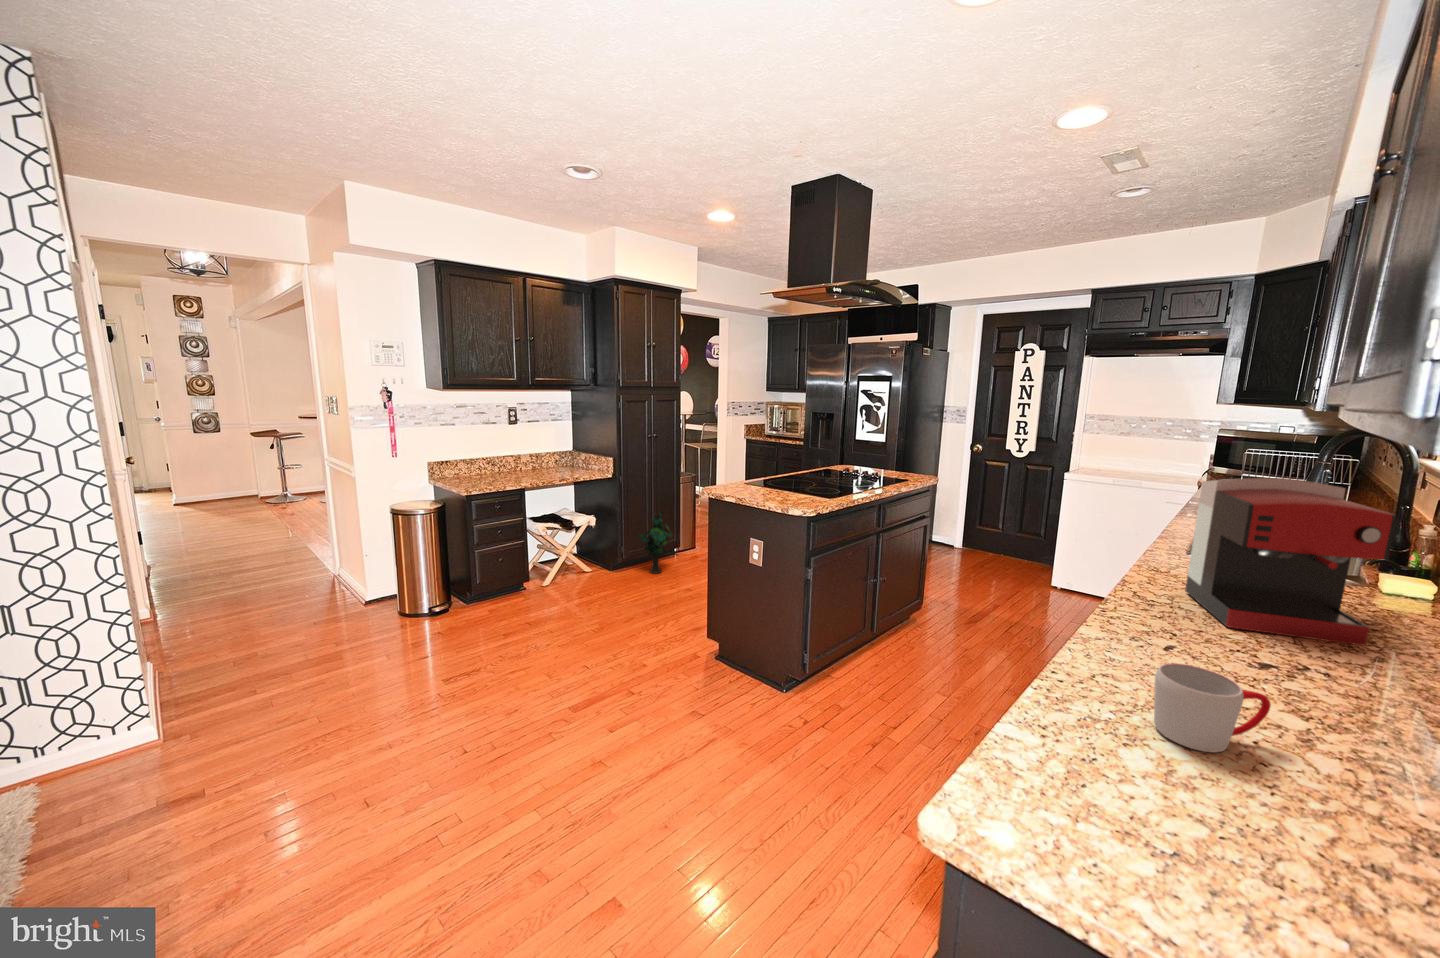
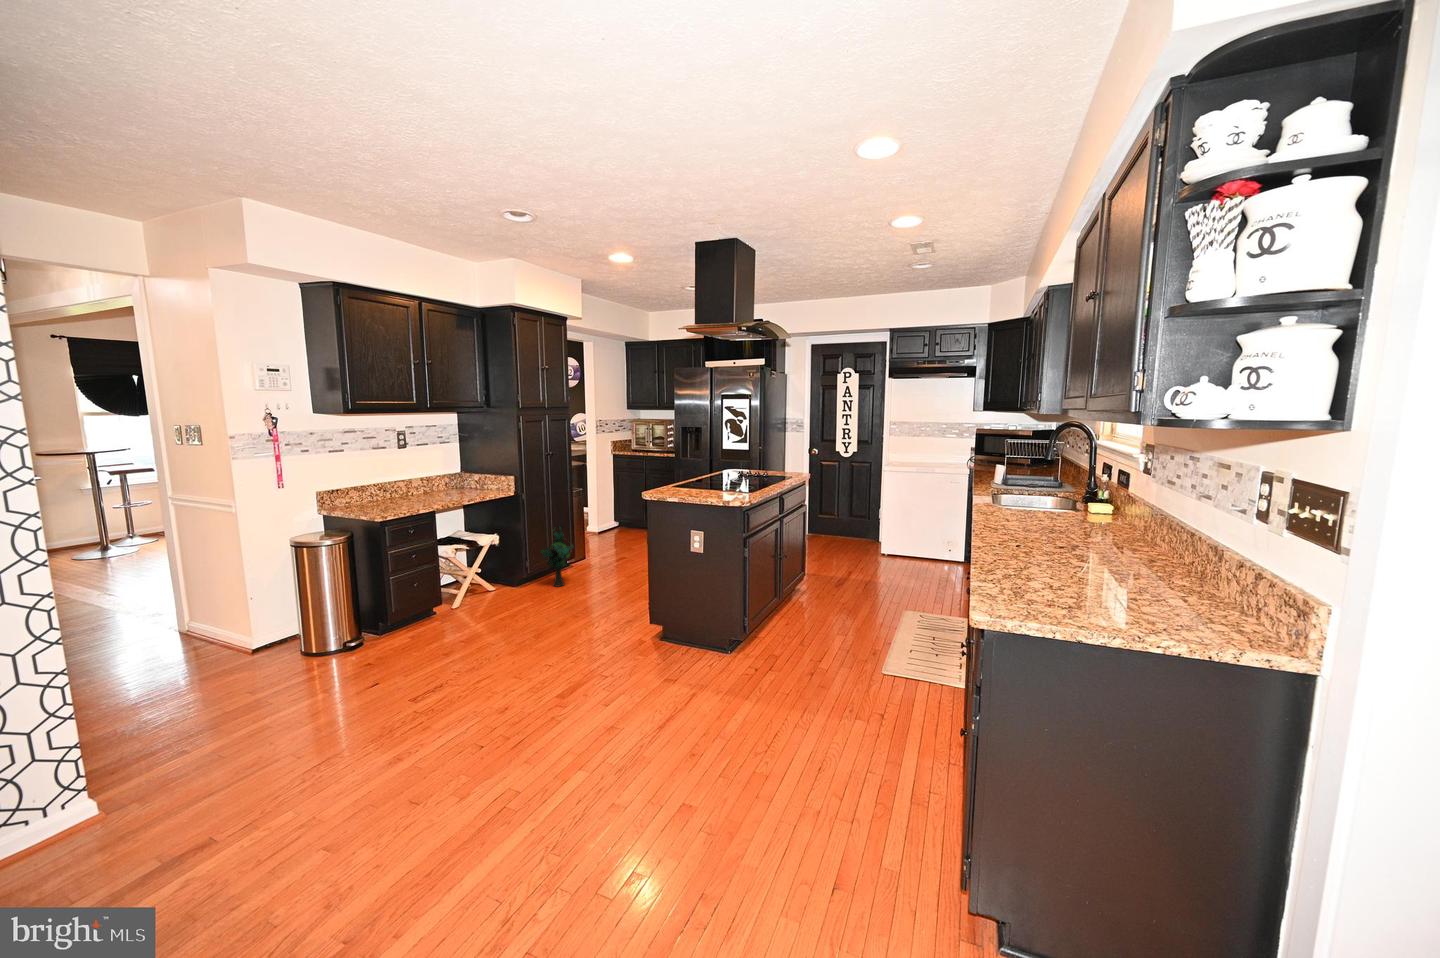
coffee maker: present [1186,478,1397,646] -> none [1003,451,1095,535]
mug: present [1154,663,1271,752] -> none [1022,540,1068,576]

